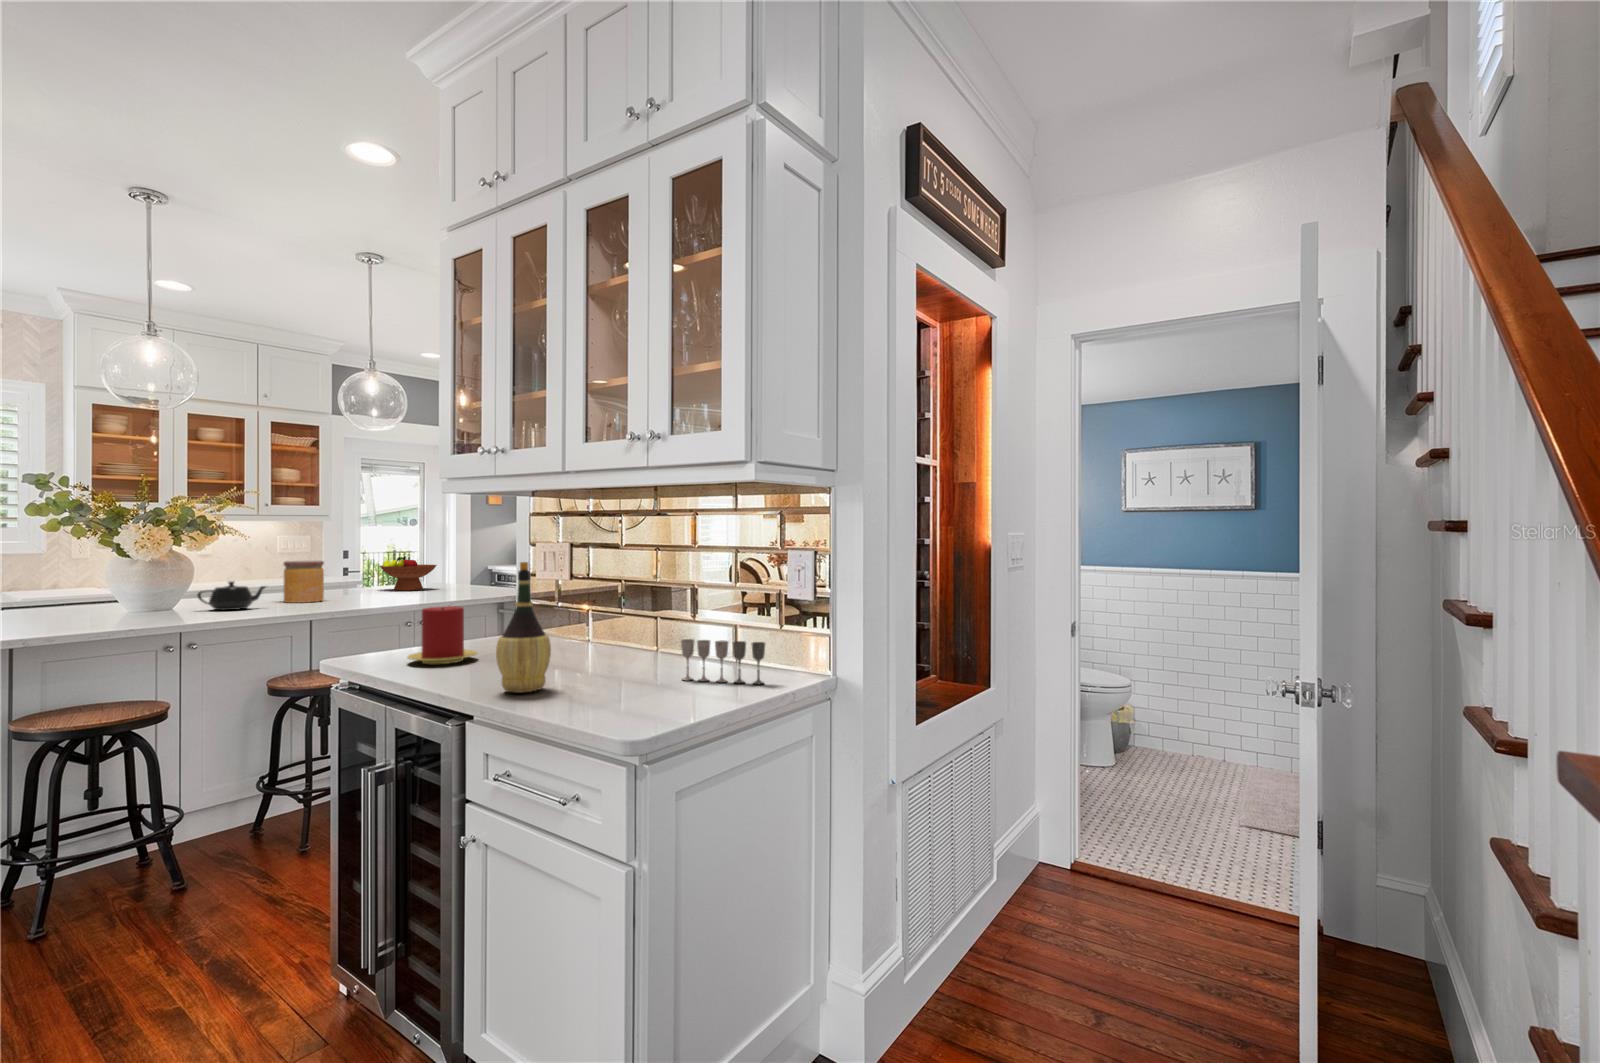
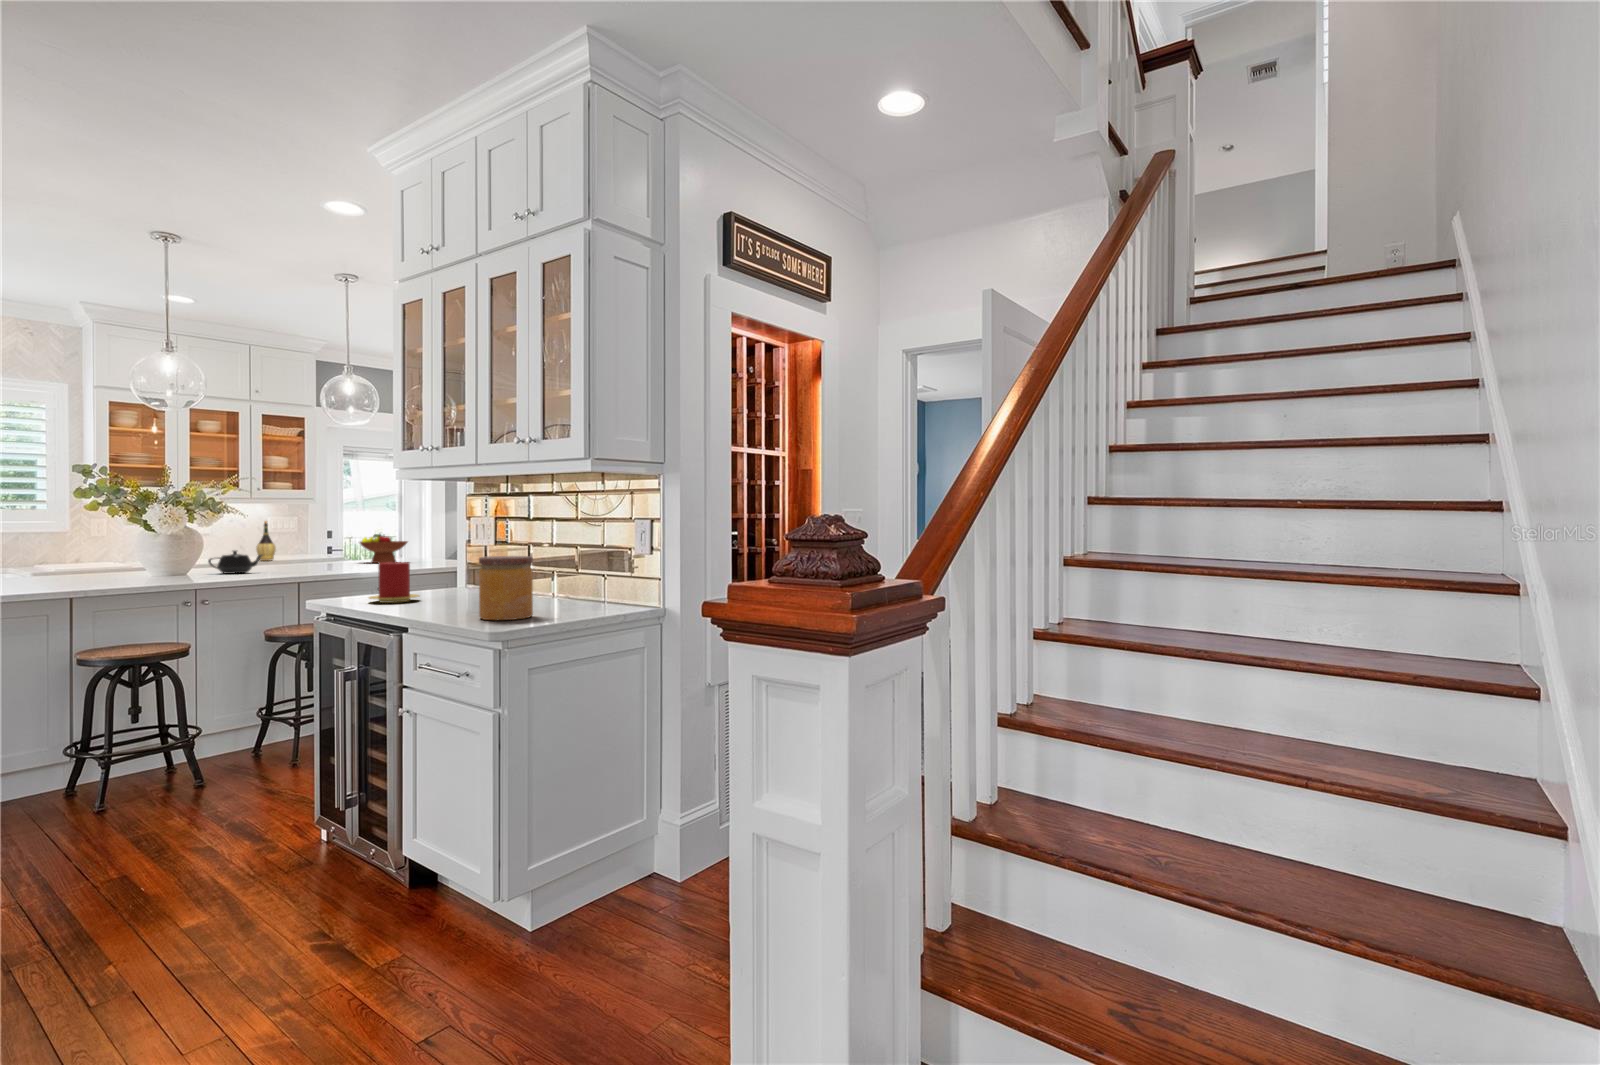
jar: present [284,561,324,603] -> present [479,556,533,620]
wine bottle: present [496,562,551,692] -> present [256,521,276,561]
wine glass: present [681,639,765,684] -> none [556,582,613,612]

